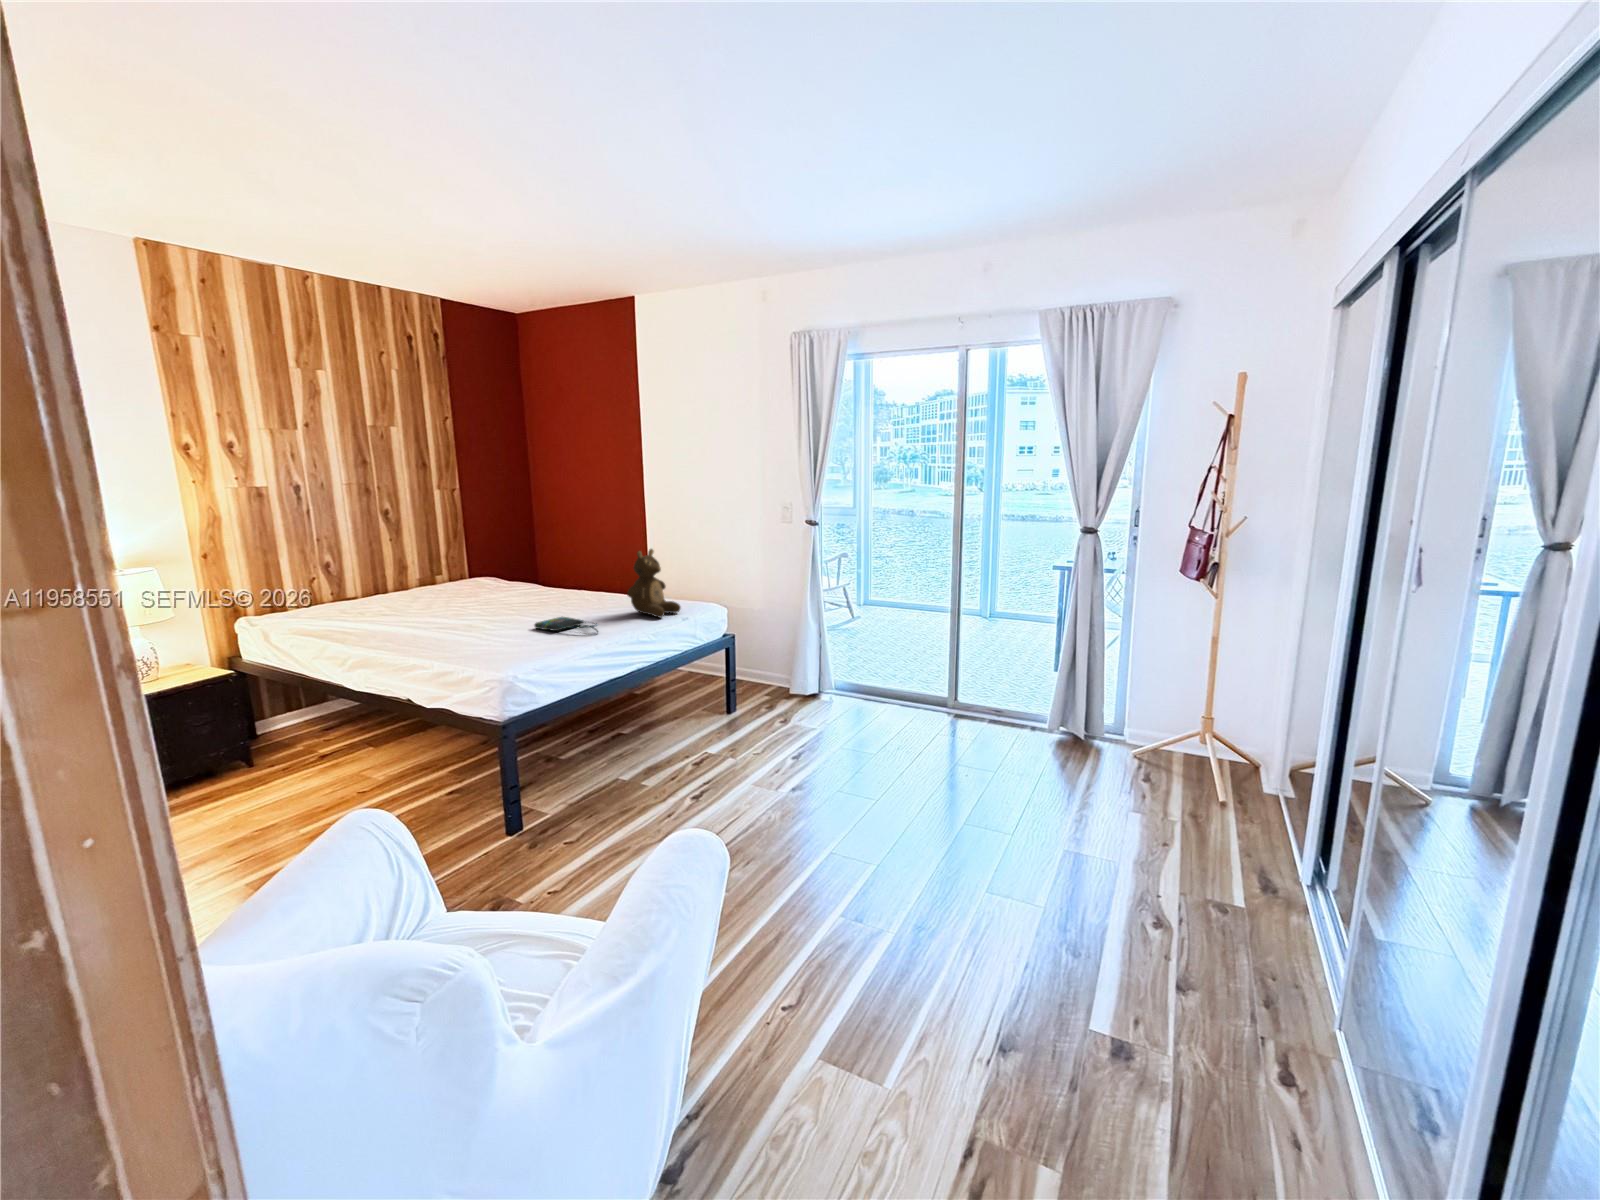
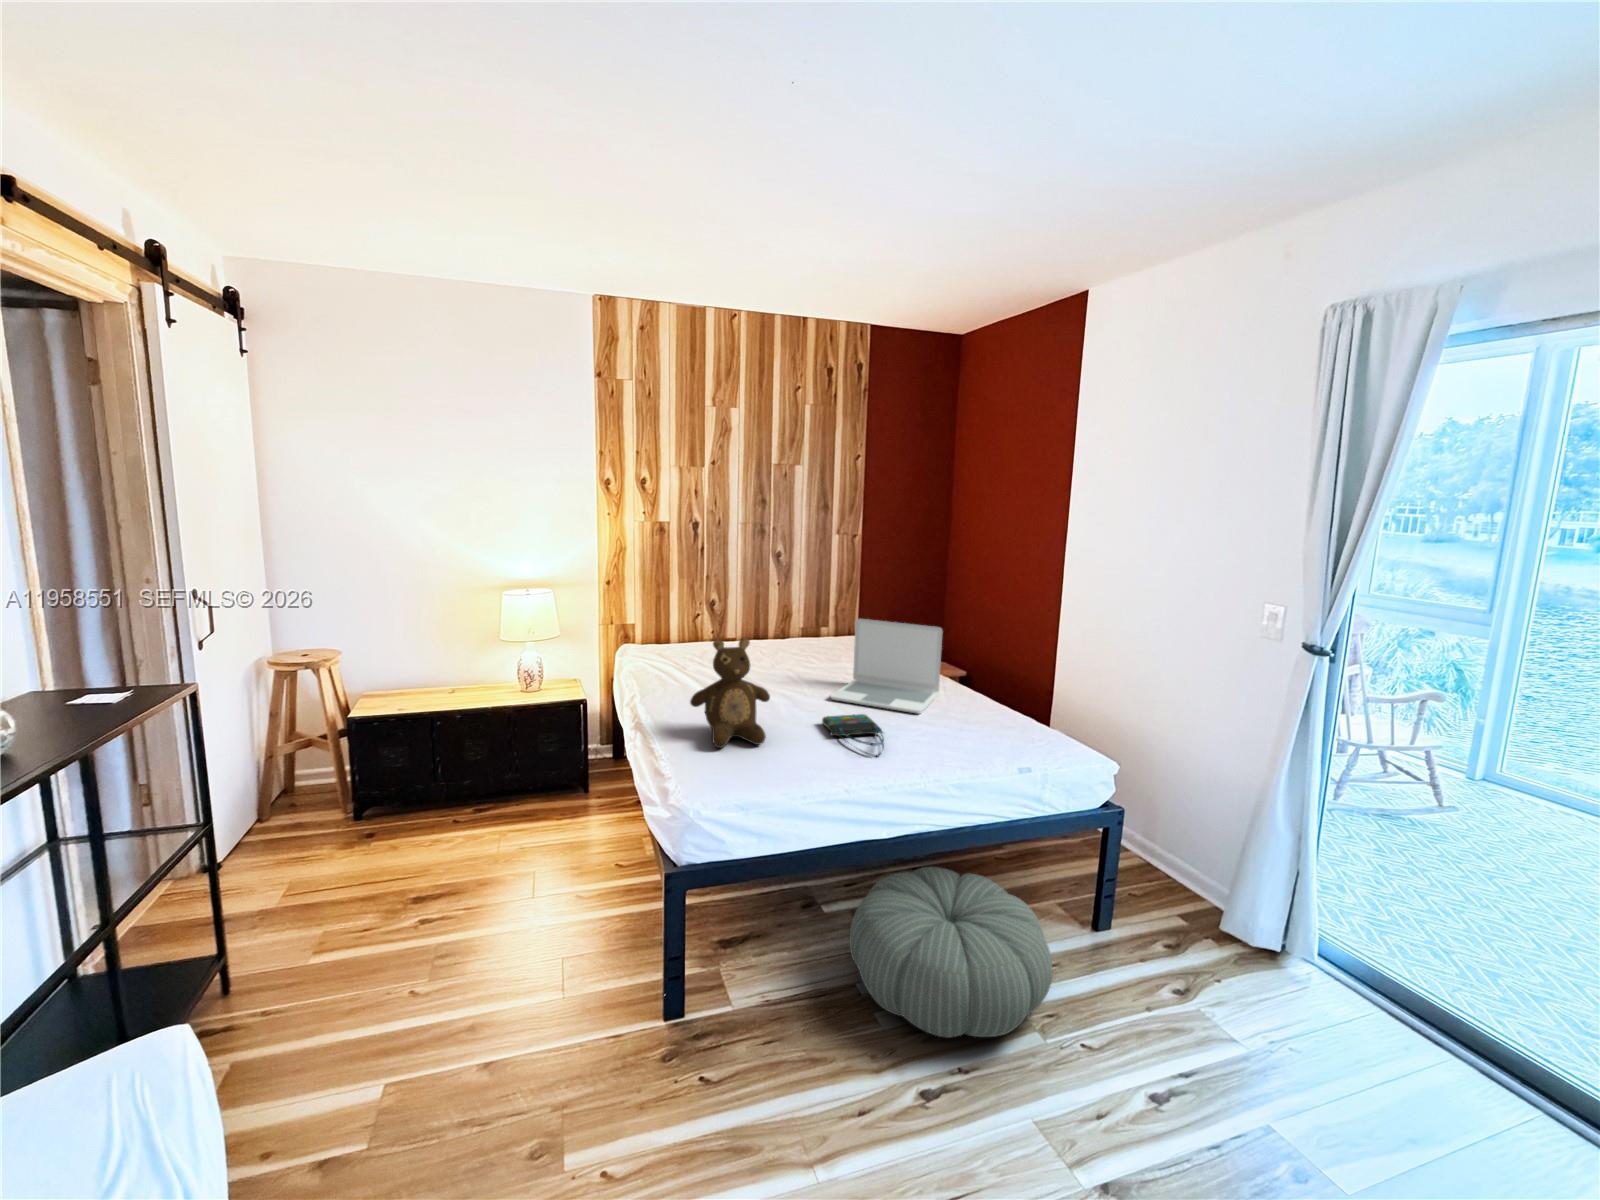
teddy bear: present [627,549,681,617] -> present [690,638,770,748]
laptop: none [517,550,595,617] -> present [830,619,943,714]
pouf: none [606,695,729,778] -> present [849,867,1052,1037]

